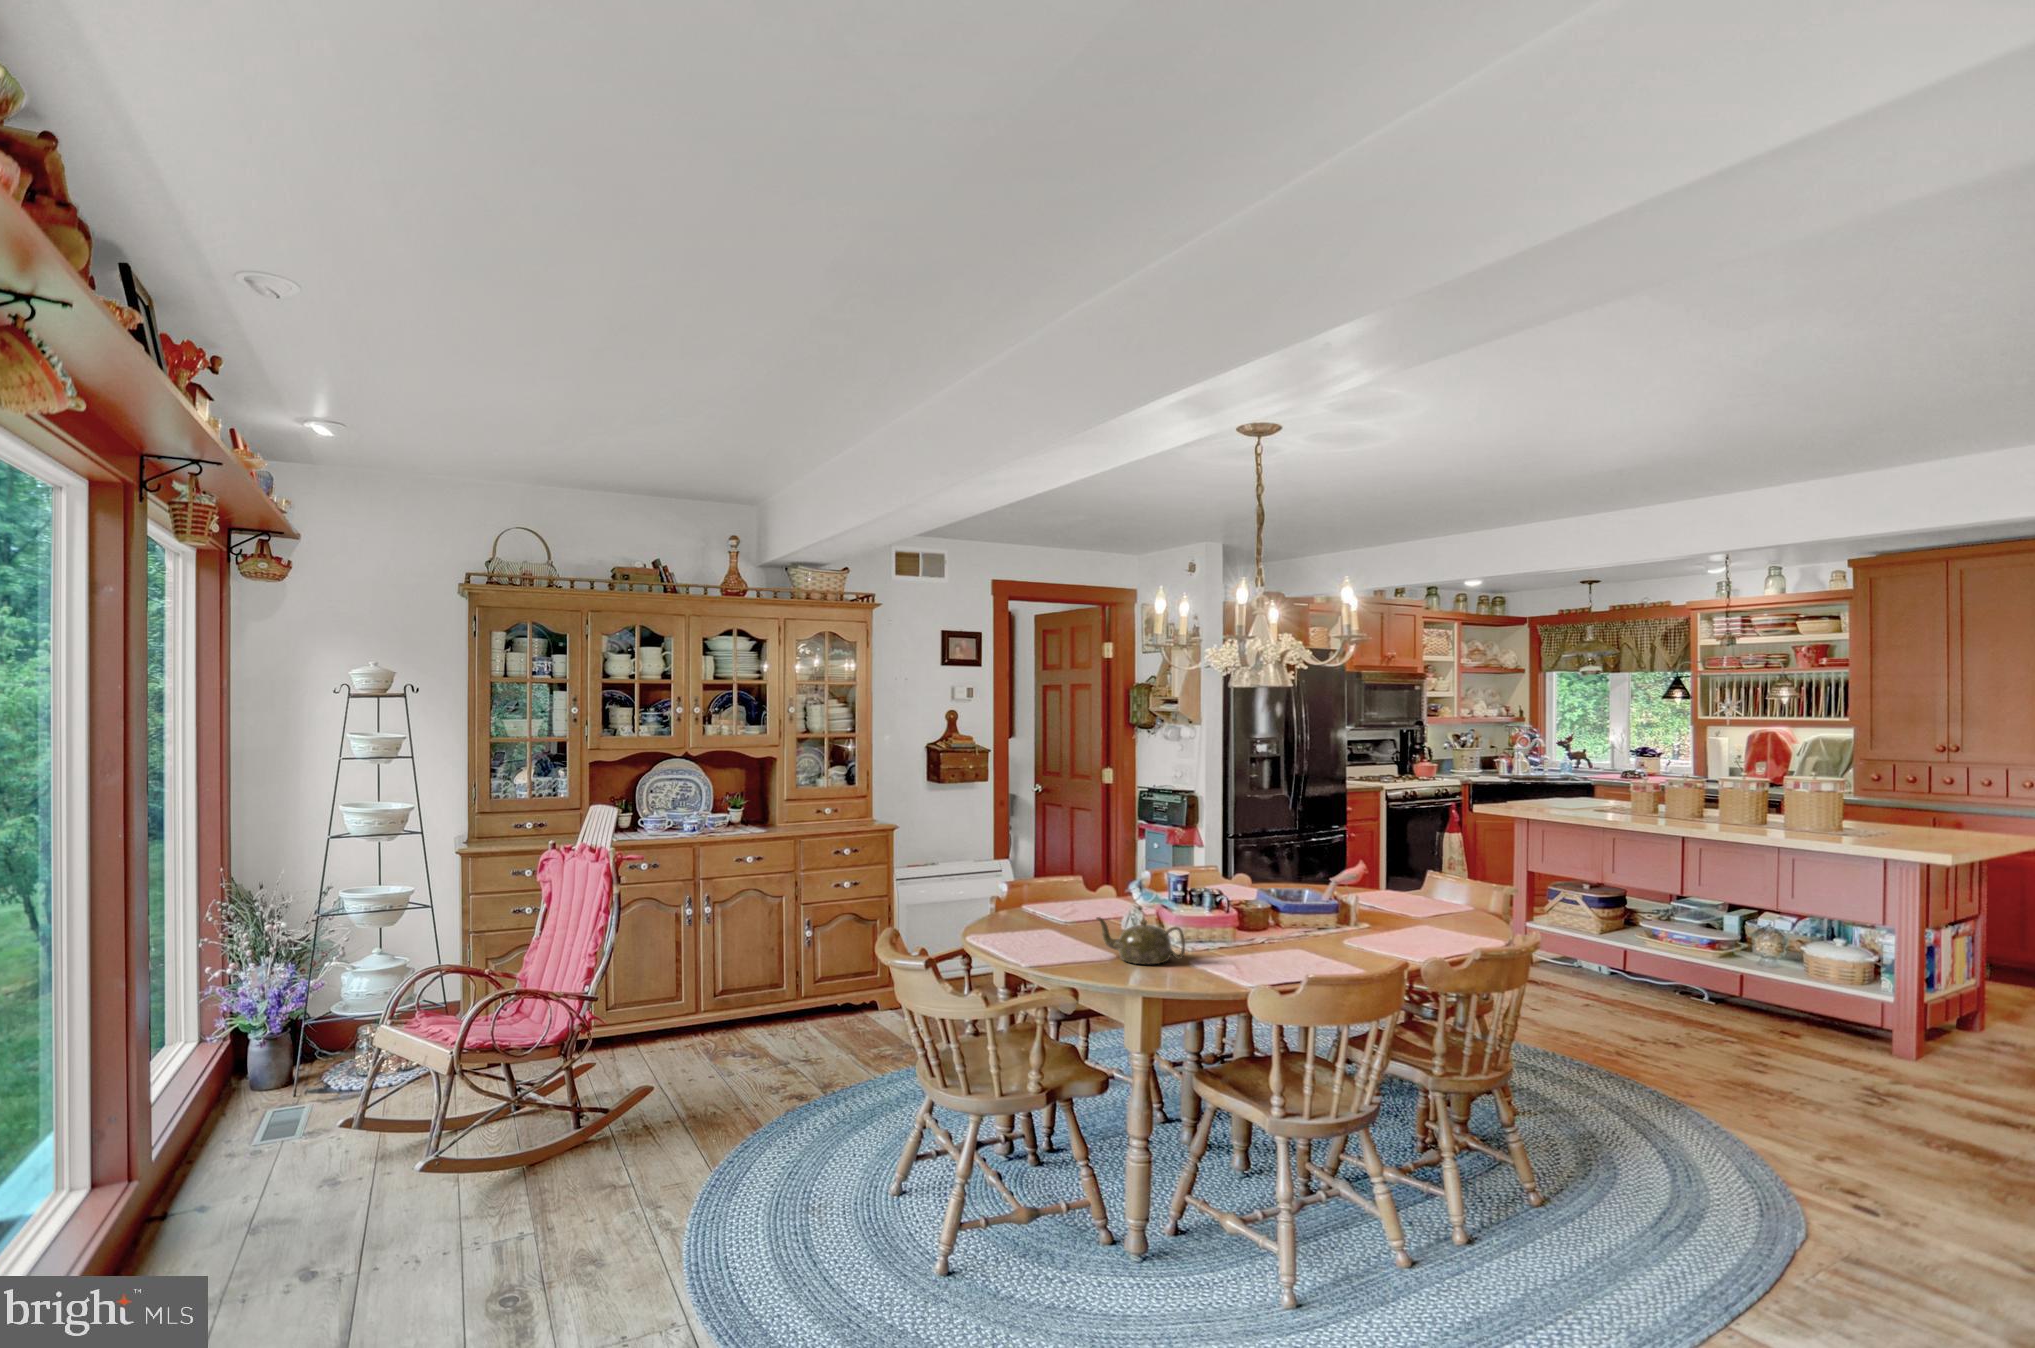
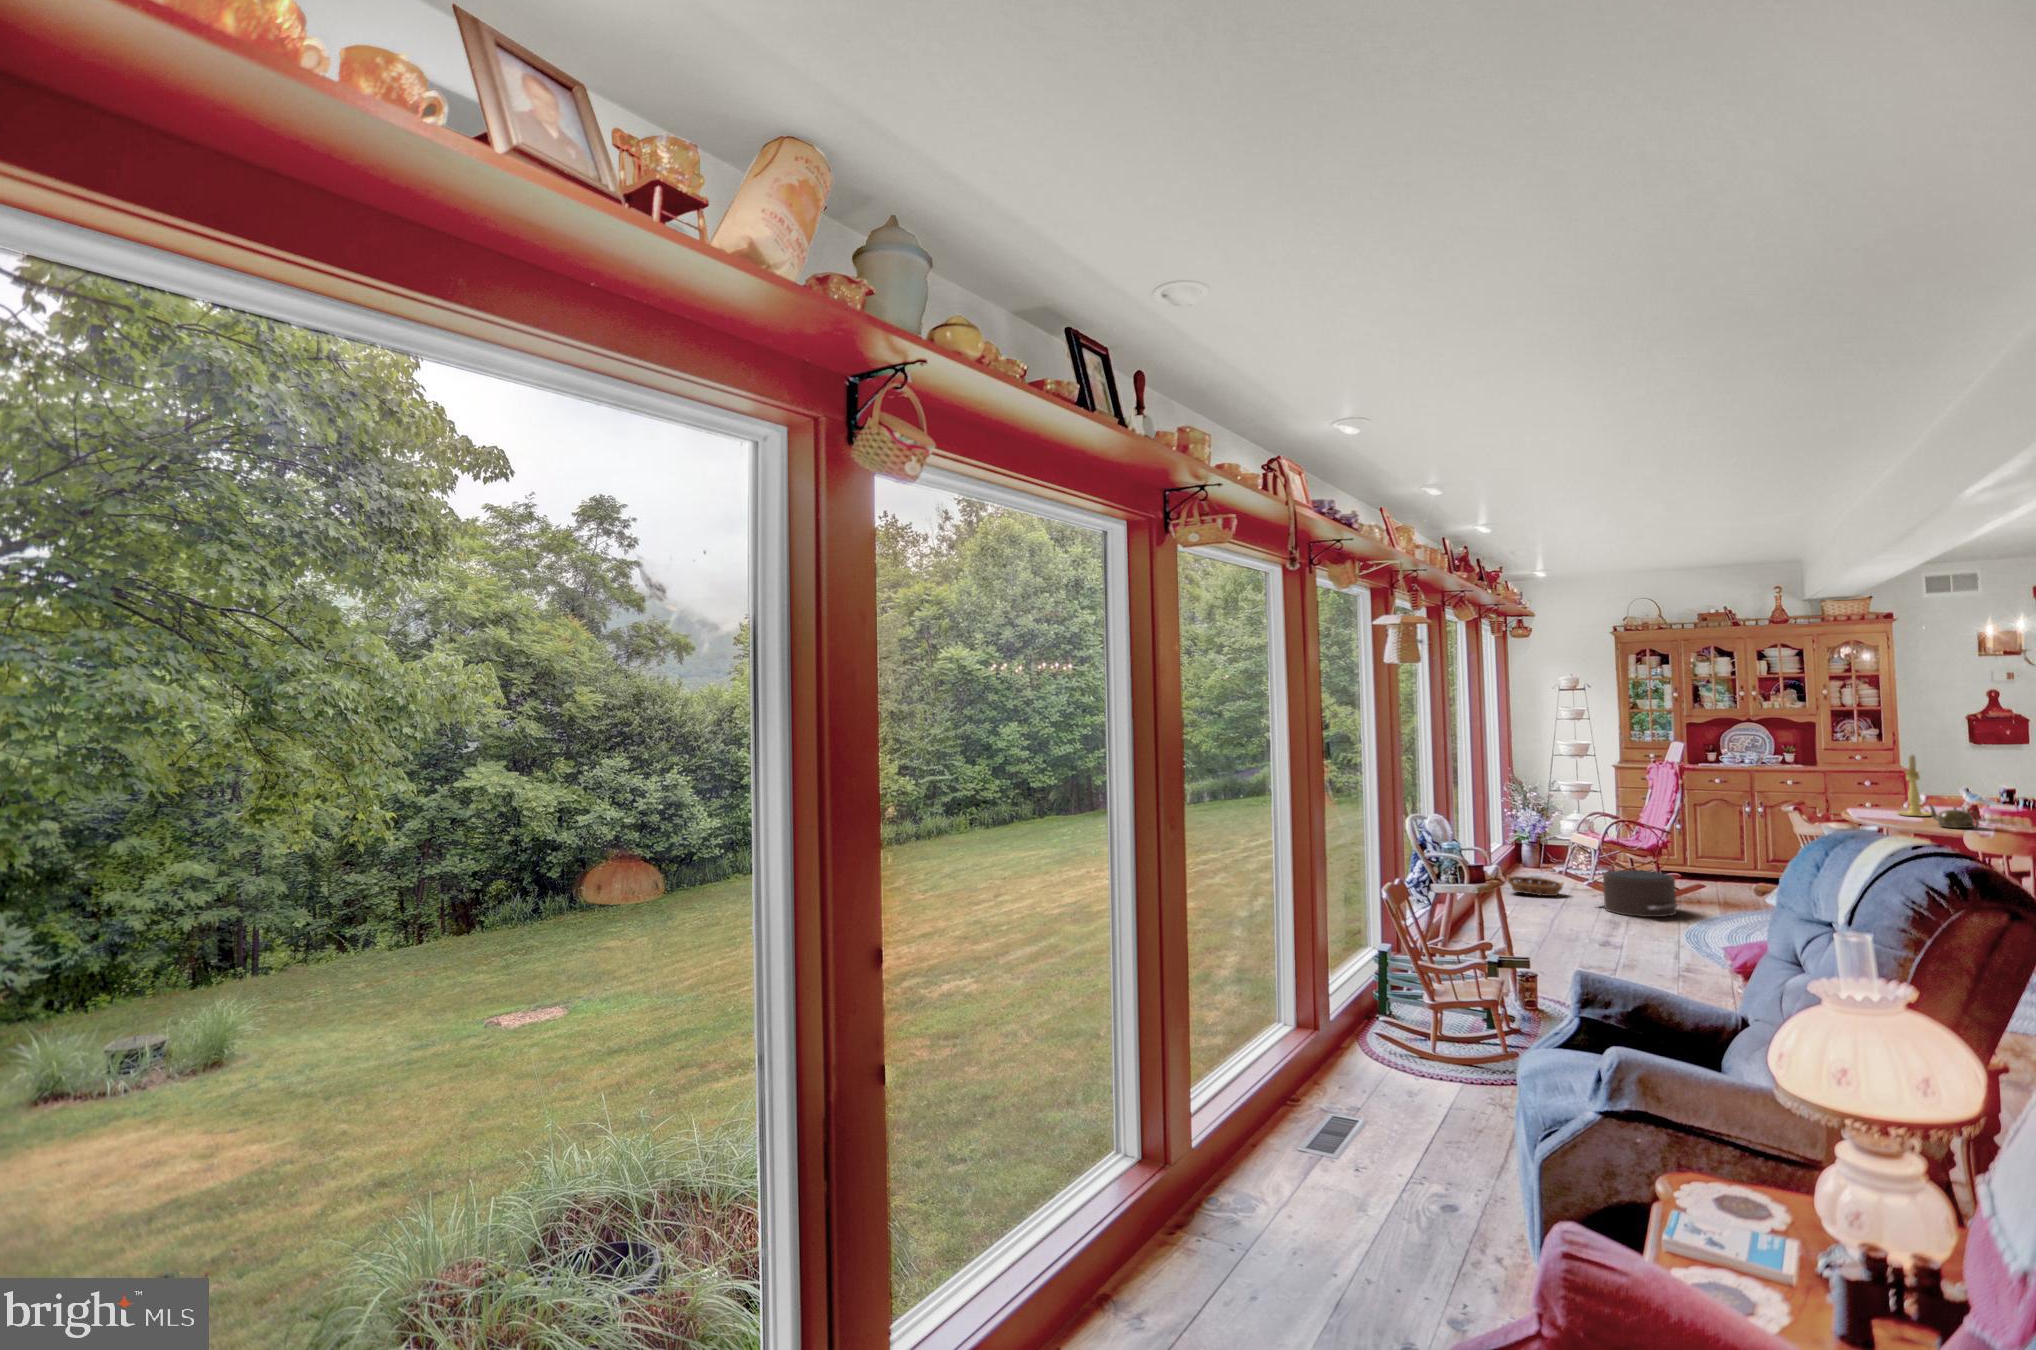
candle holder: none [1005,816,1060,934] -> present [1898,755,1931,816]
pouf: none [412,1114,635,1269] -> present [1592,870,1680,917]
basket: none [157,1156,362,1248] -> present [1507,876,1564,896]

